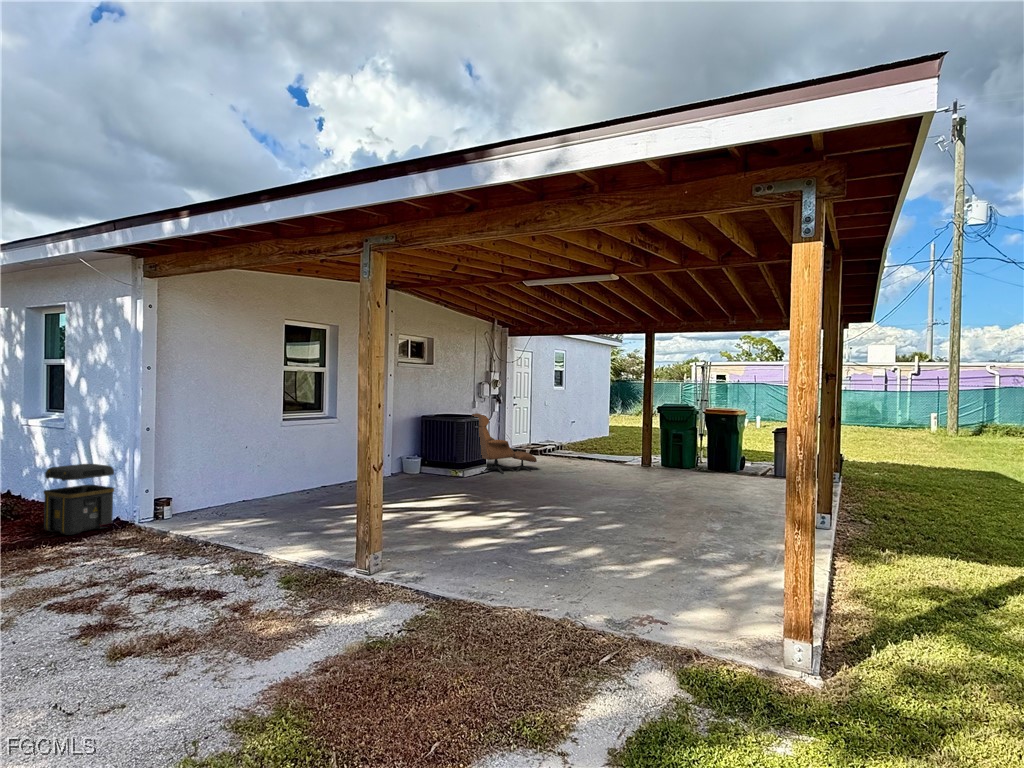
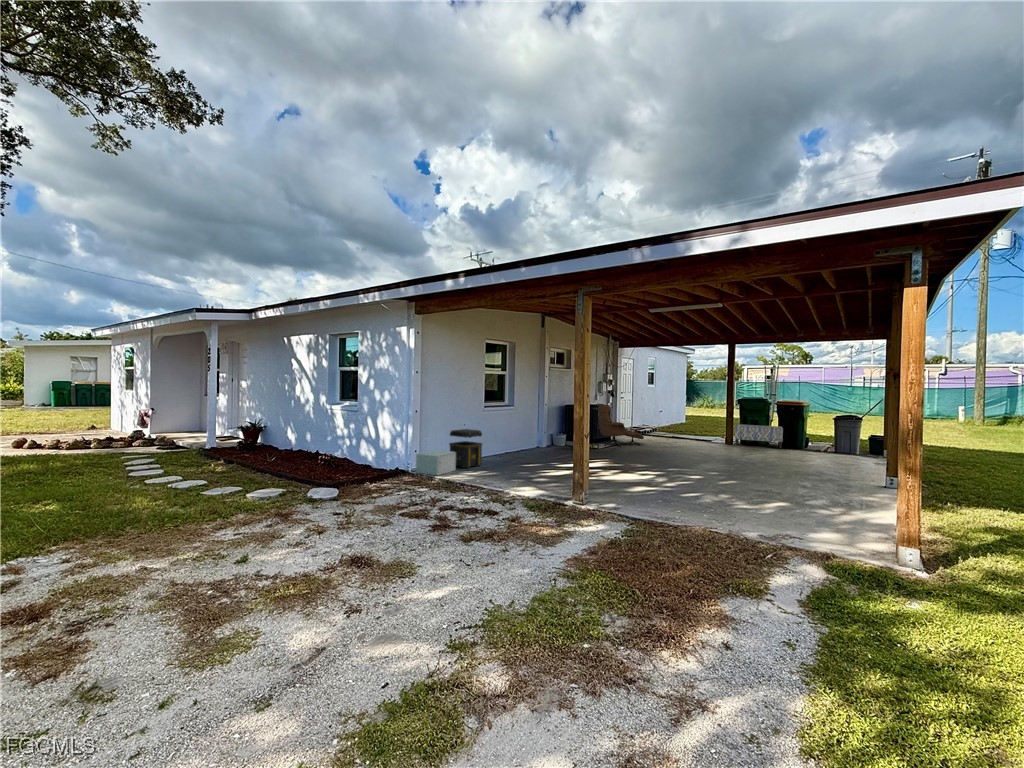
bench: none [658,440,717,472] -> present [735,424,783,448]
toolbox: present [44,464,114,535] -> present [449,429,482,468]
storage box: none [149,489,221,530] -> present [416,450,456,475]

